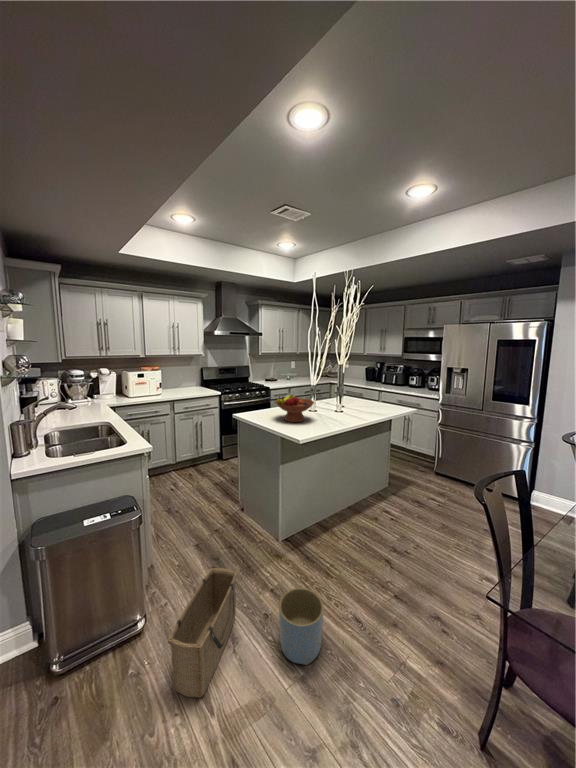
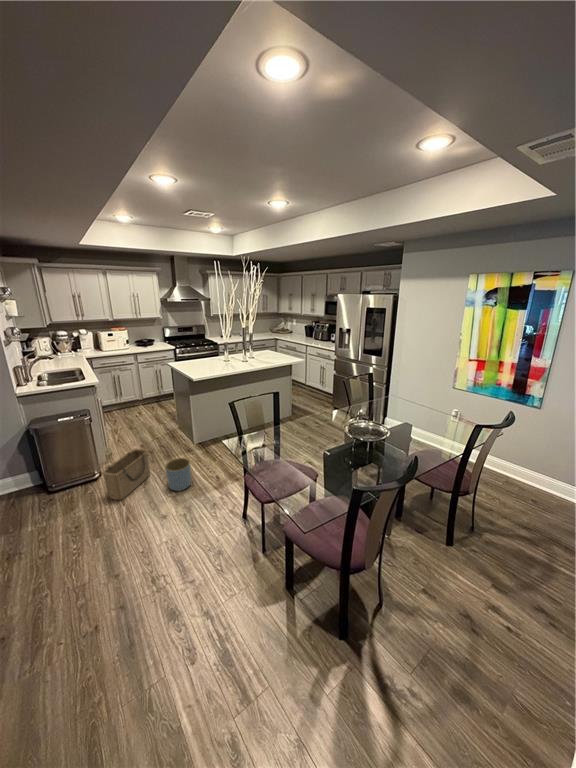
fruit bowl: present [275,395,314,422] -> none [188,350,216,369]

